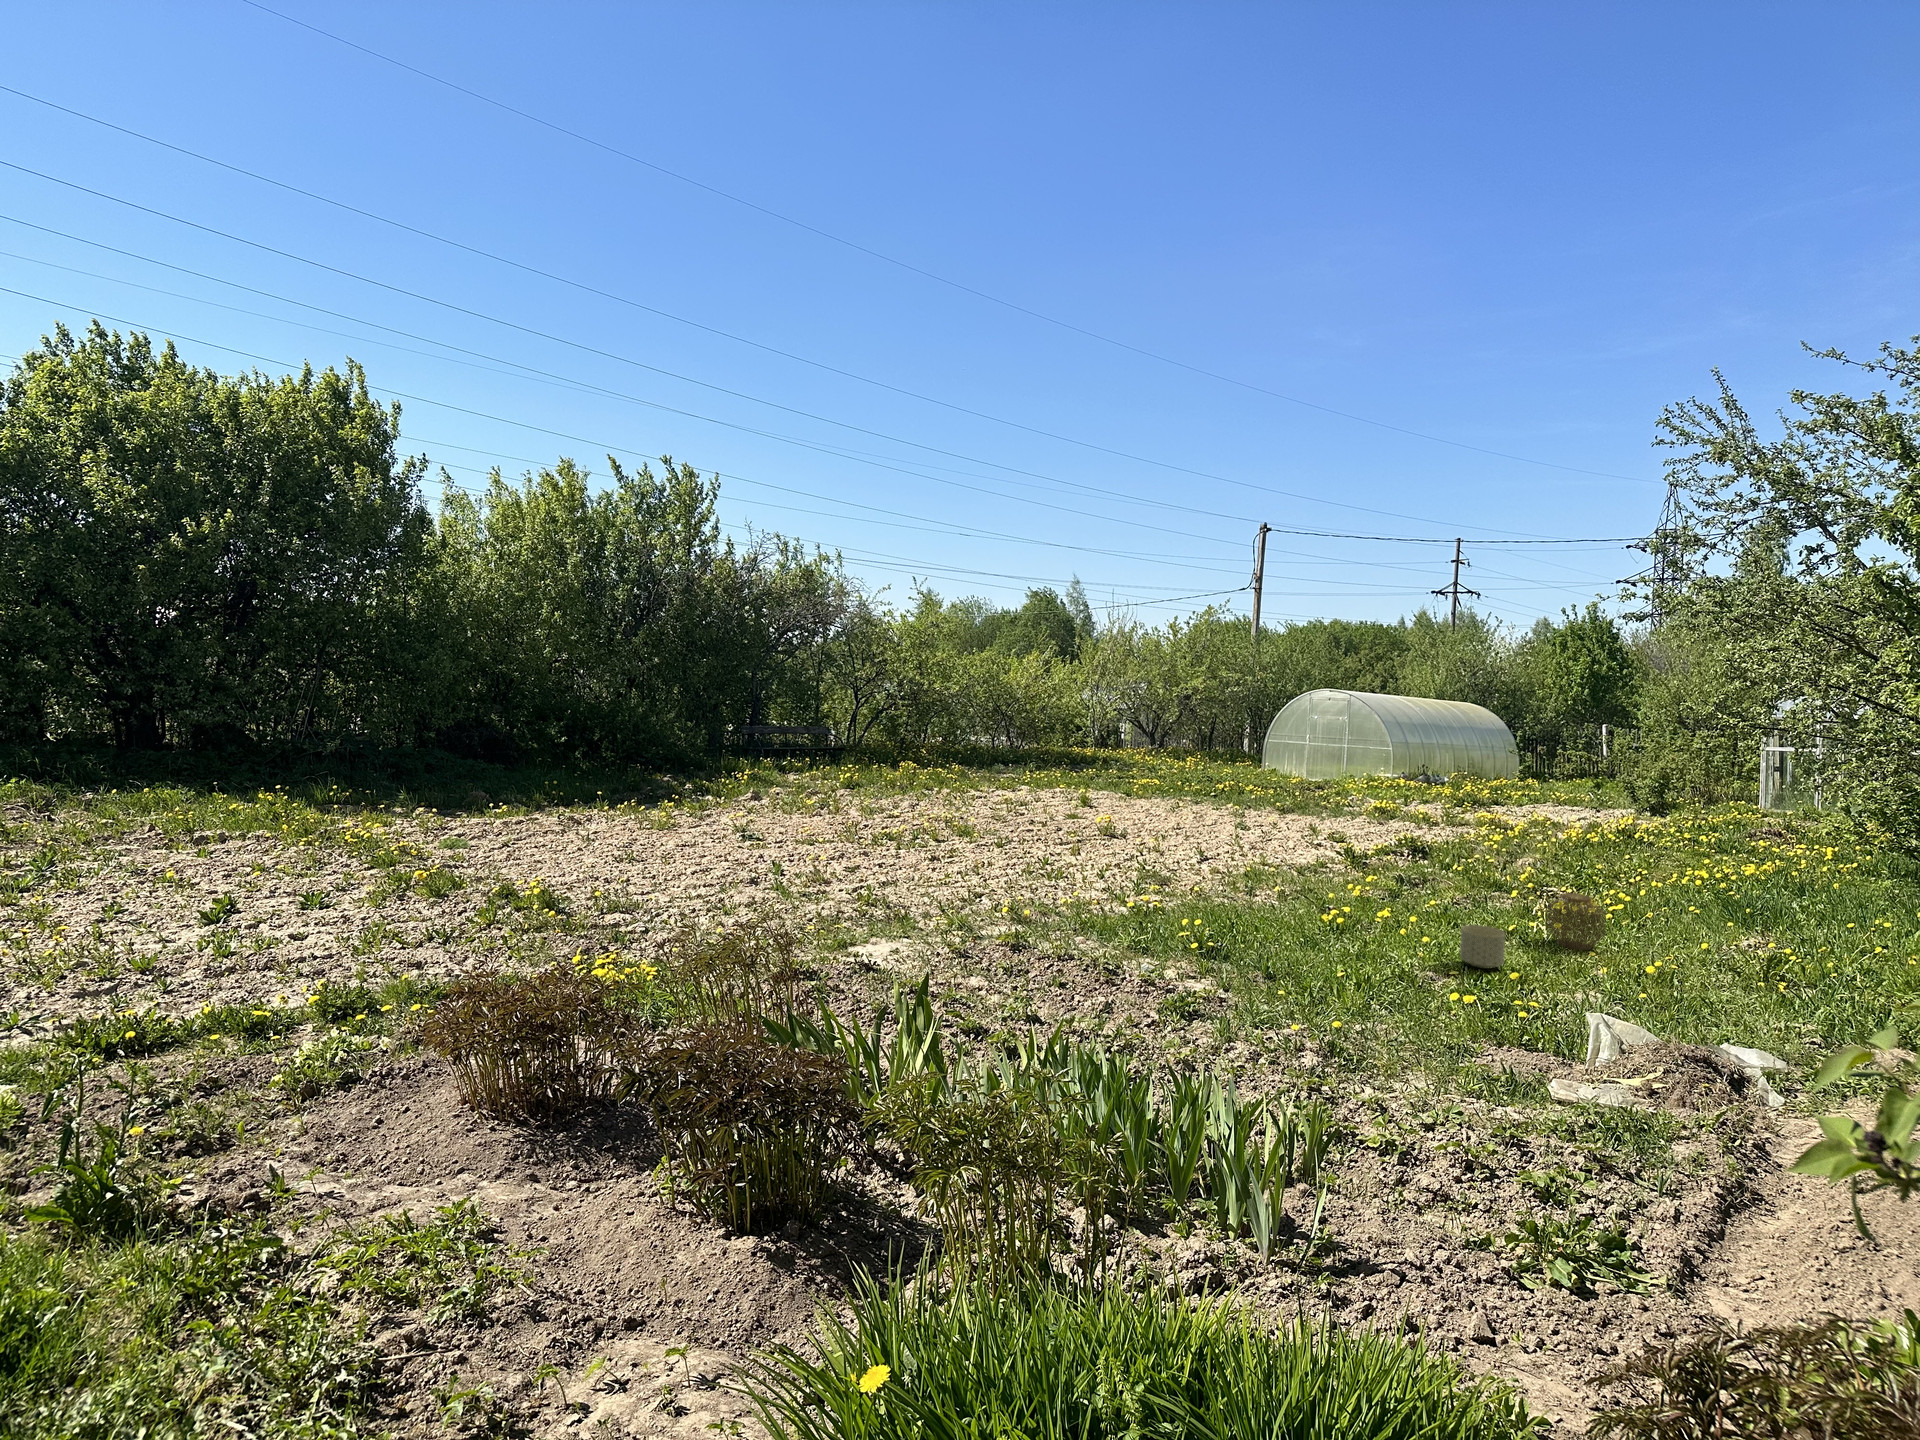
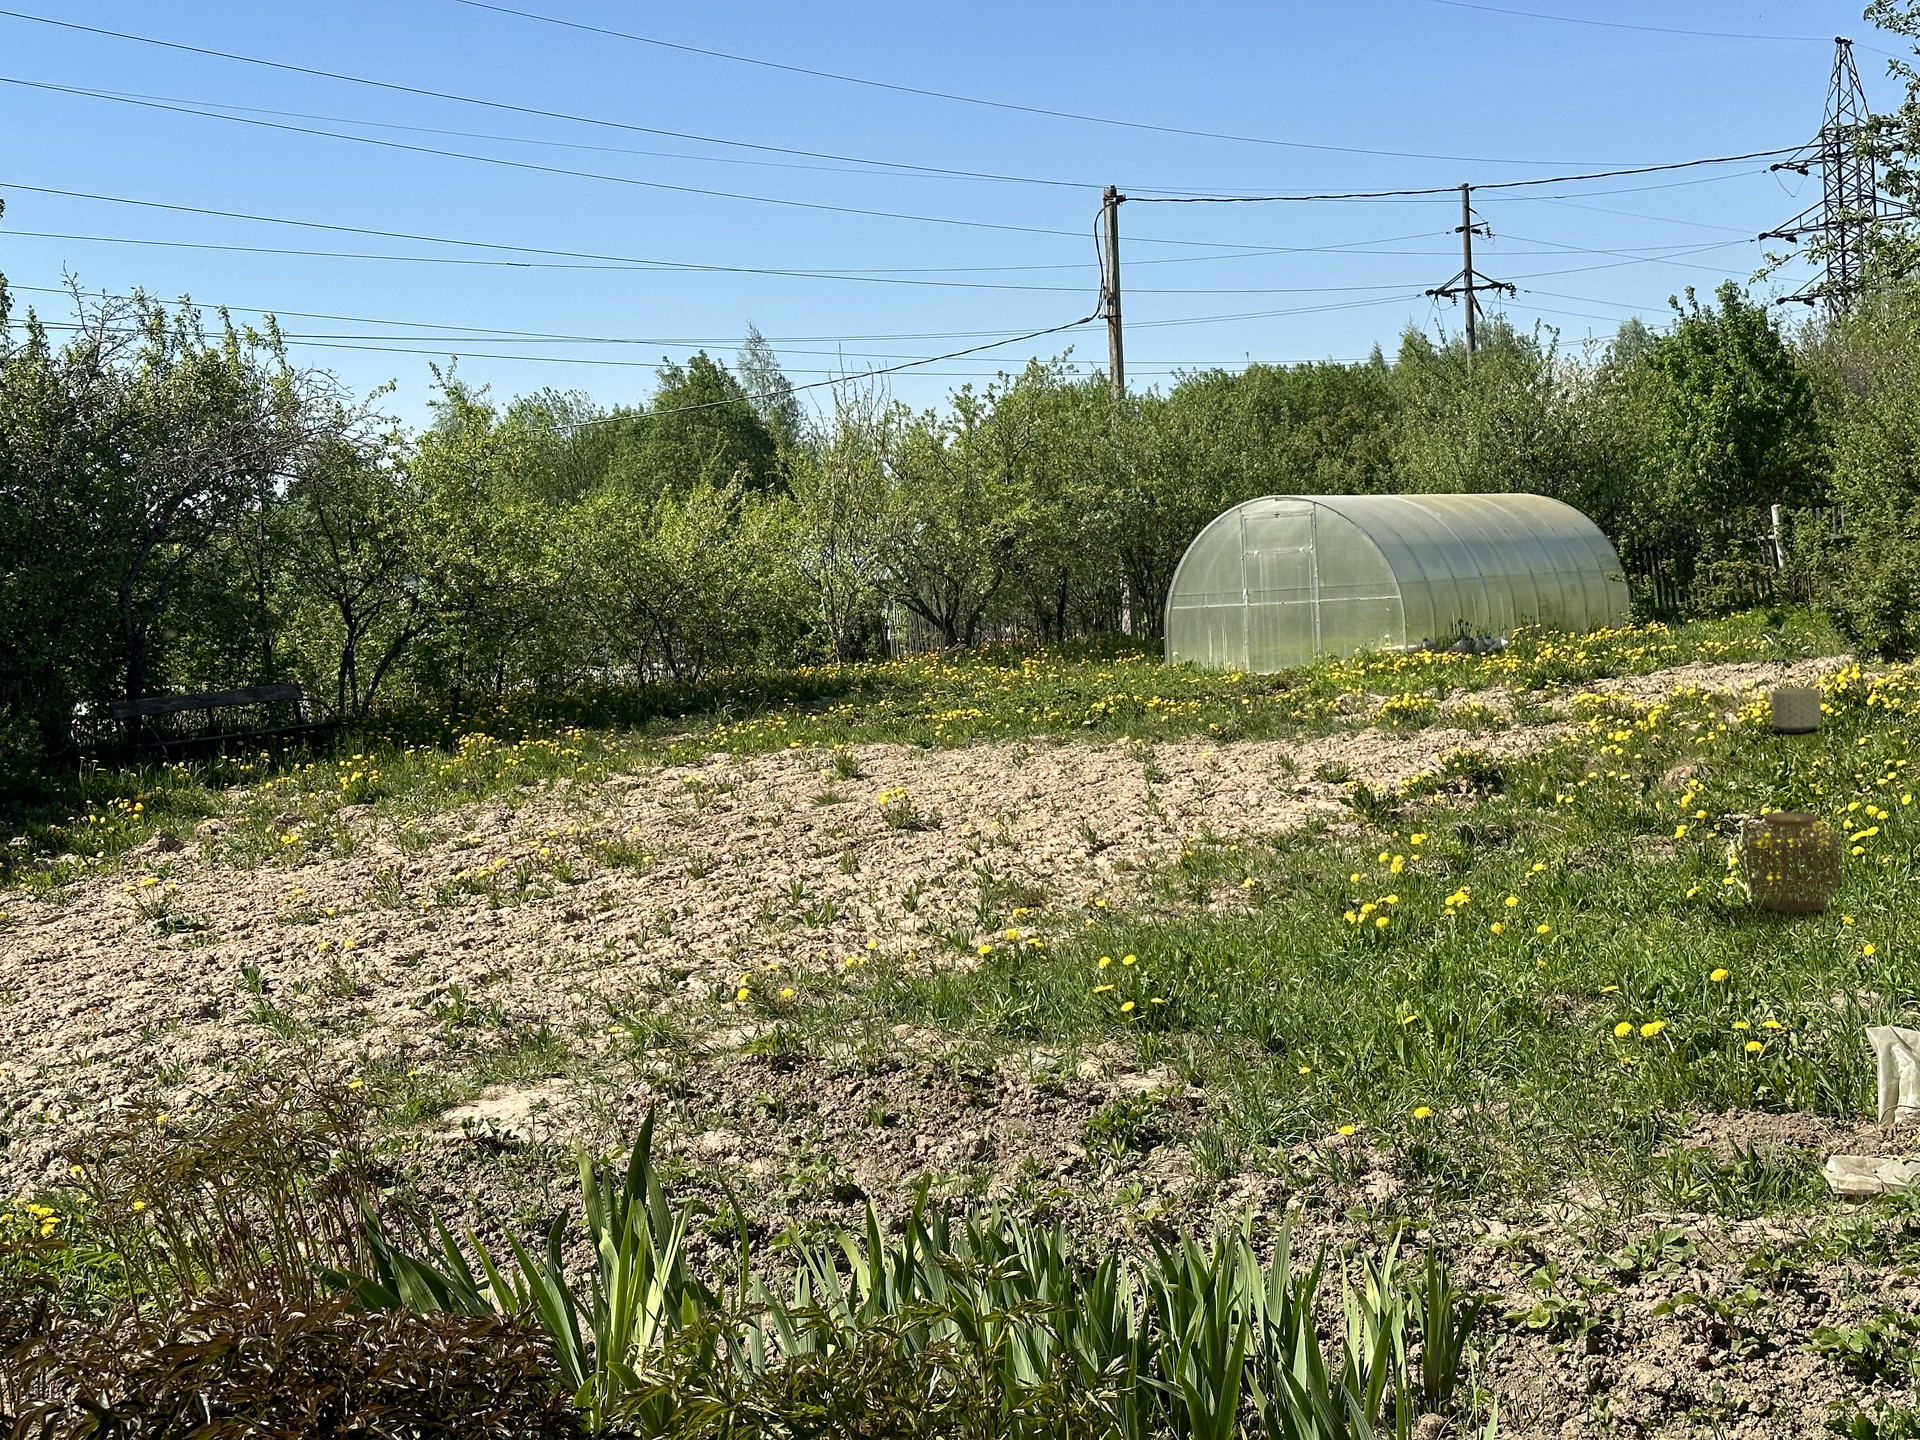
planter: present [1460,925,1505,969] -> present [1772,688,1821,733]

